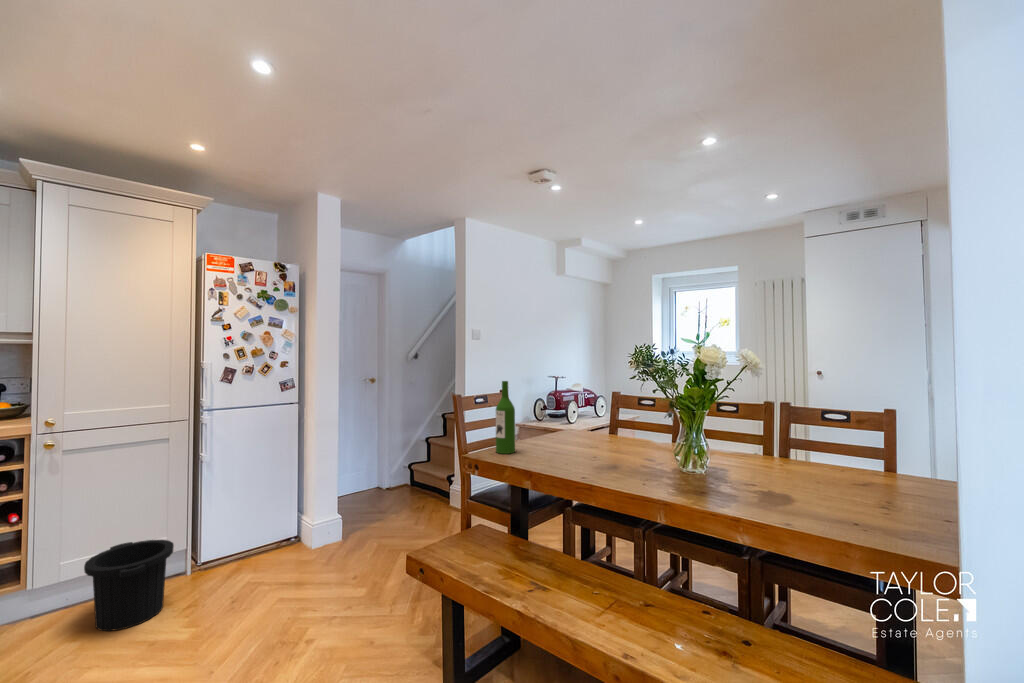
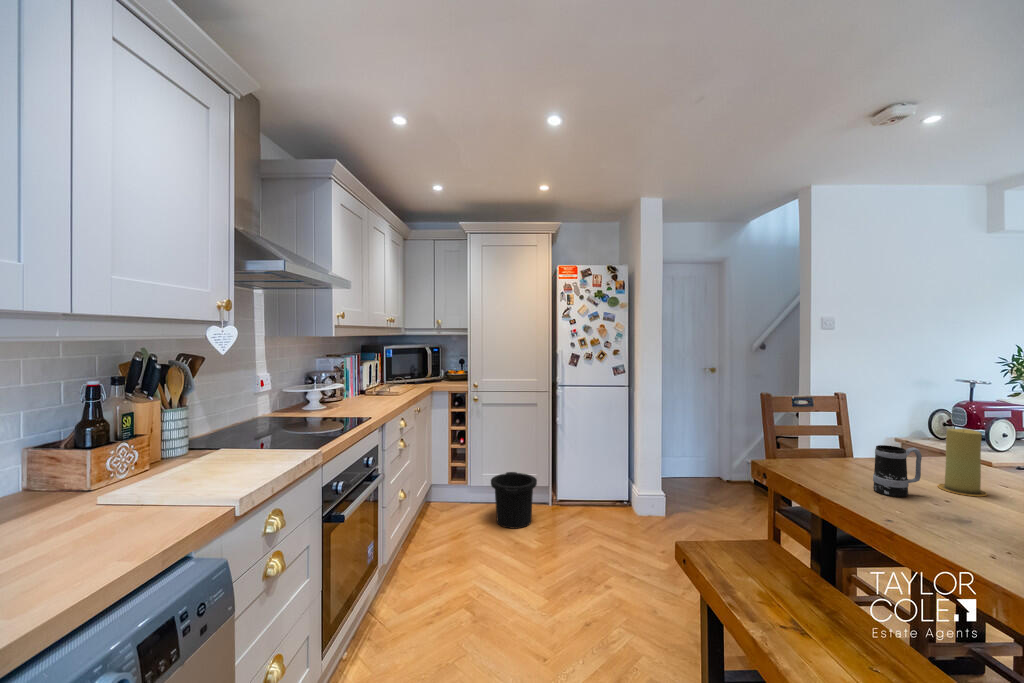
wine bottle: present [496,381,515,454] -> none [799,383,827,471]
candle: none [578,406,603,451] -> present [938,429,987,496]
mug: none [552,422,577,461] -> present [873,445,922,497]

